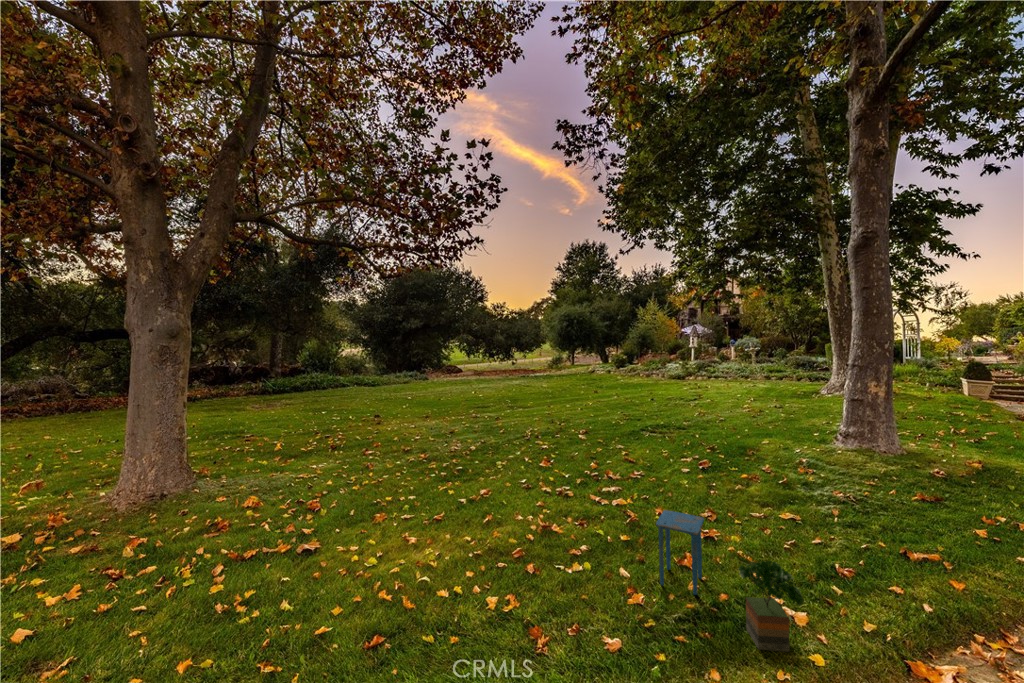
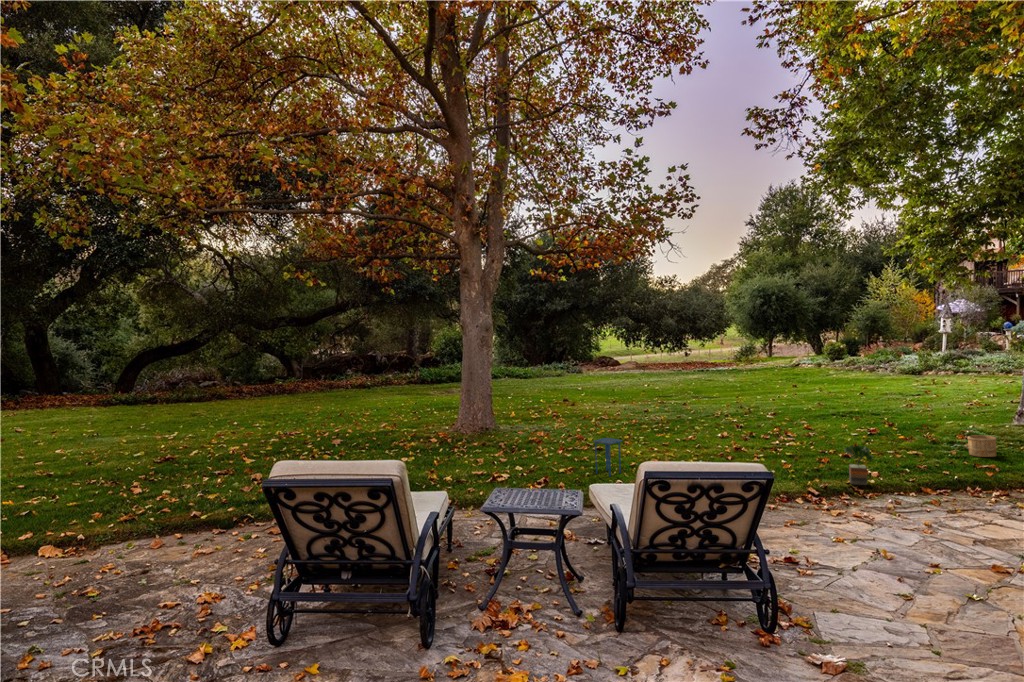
wooden bucket: none [848,486,893,523] -> present [967,435,996,457]
side table: present [656,510,704,595] -> present [593,438,622,476]

